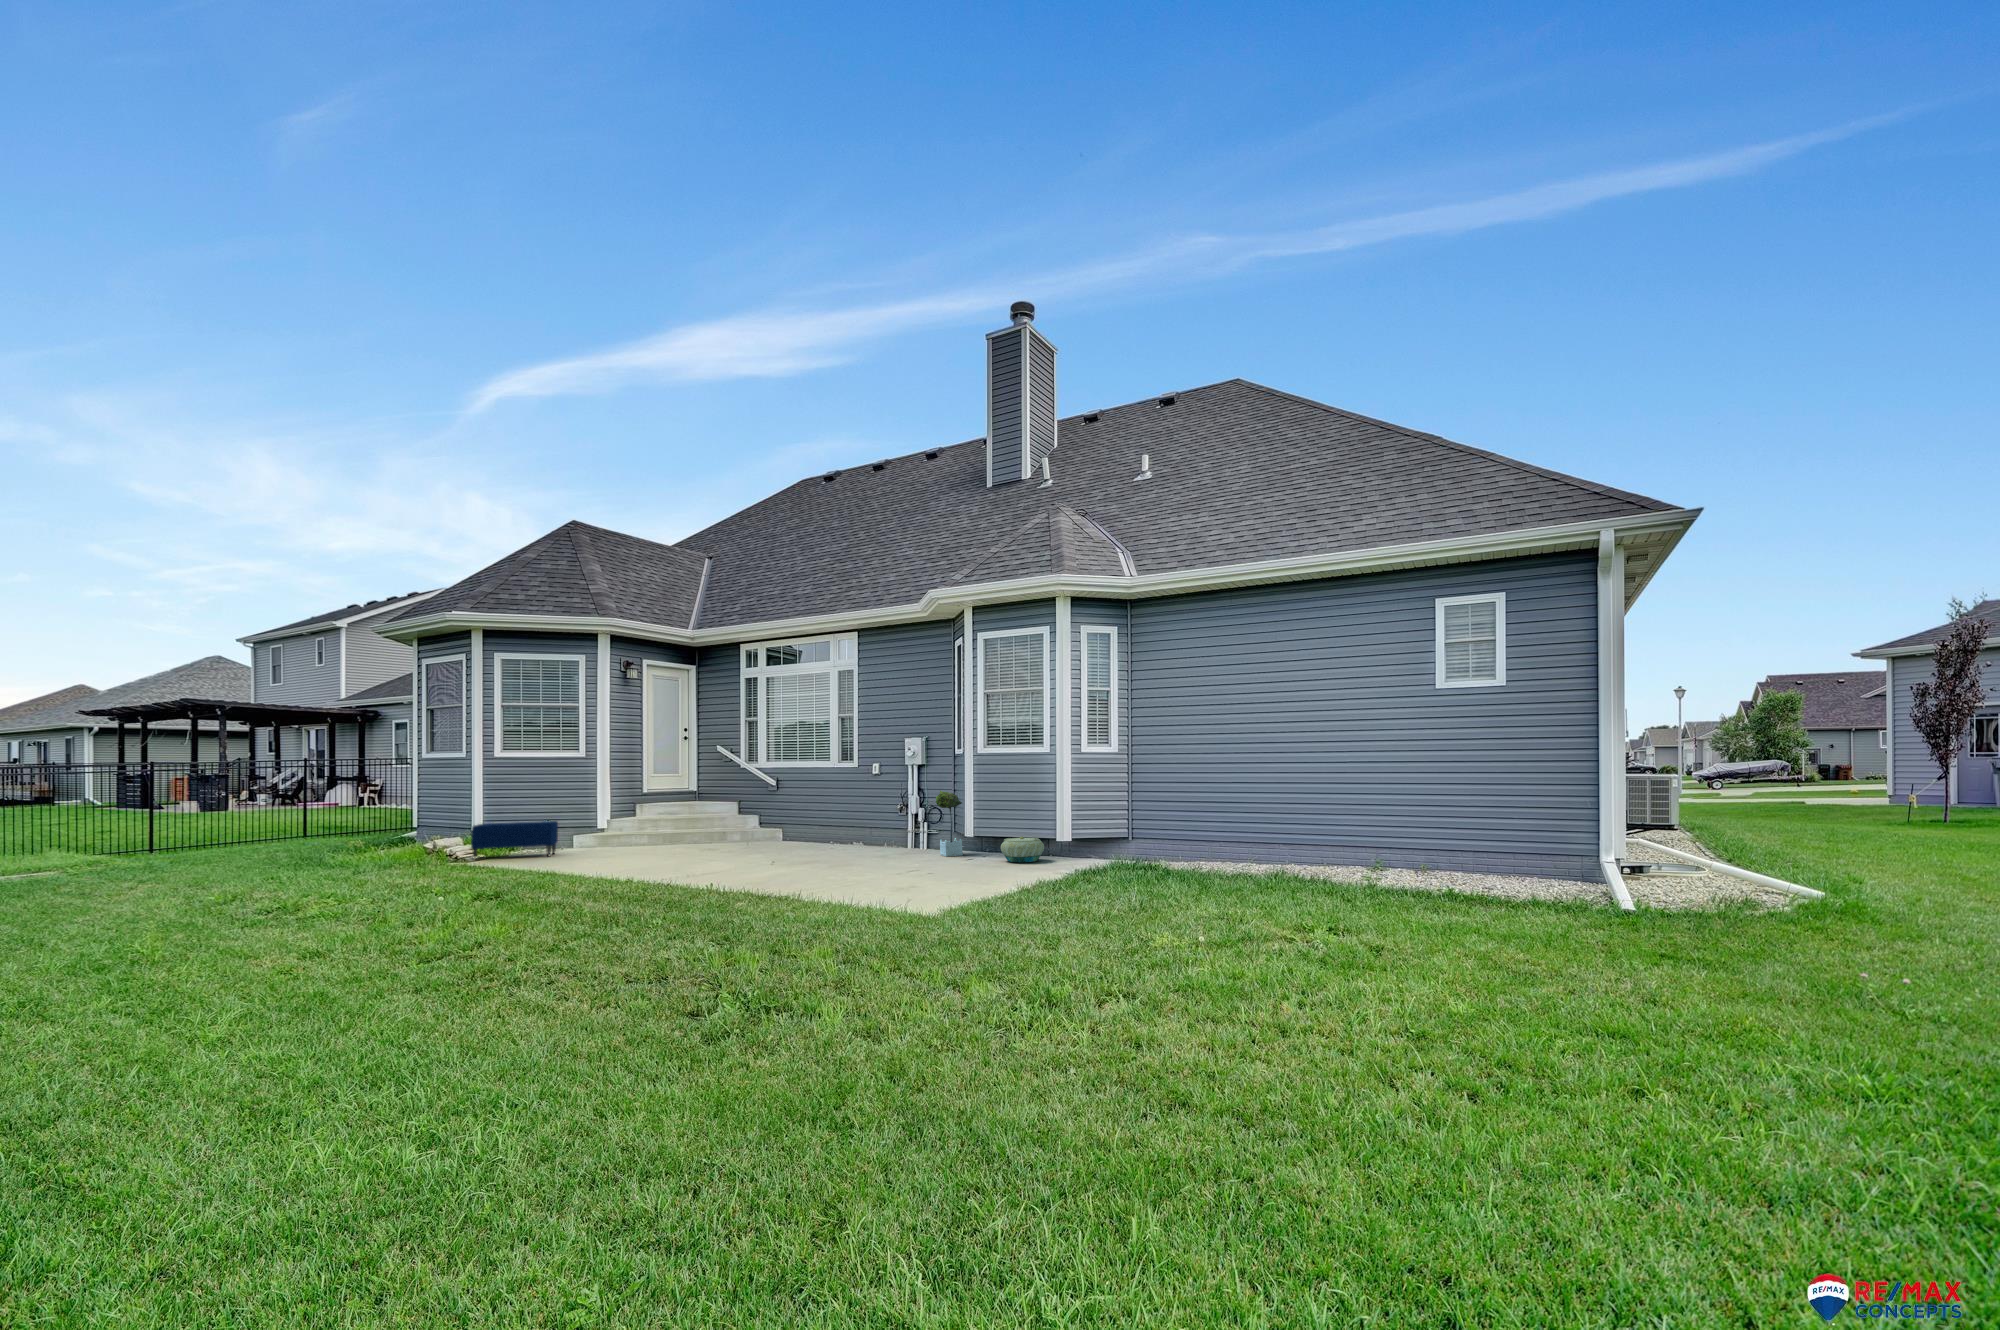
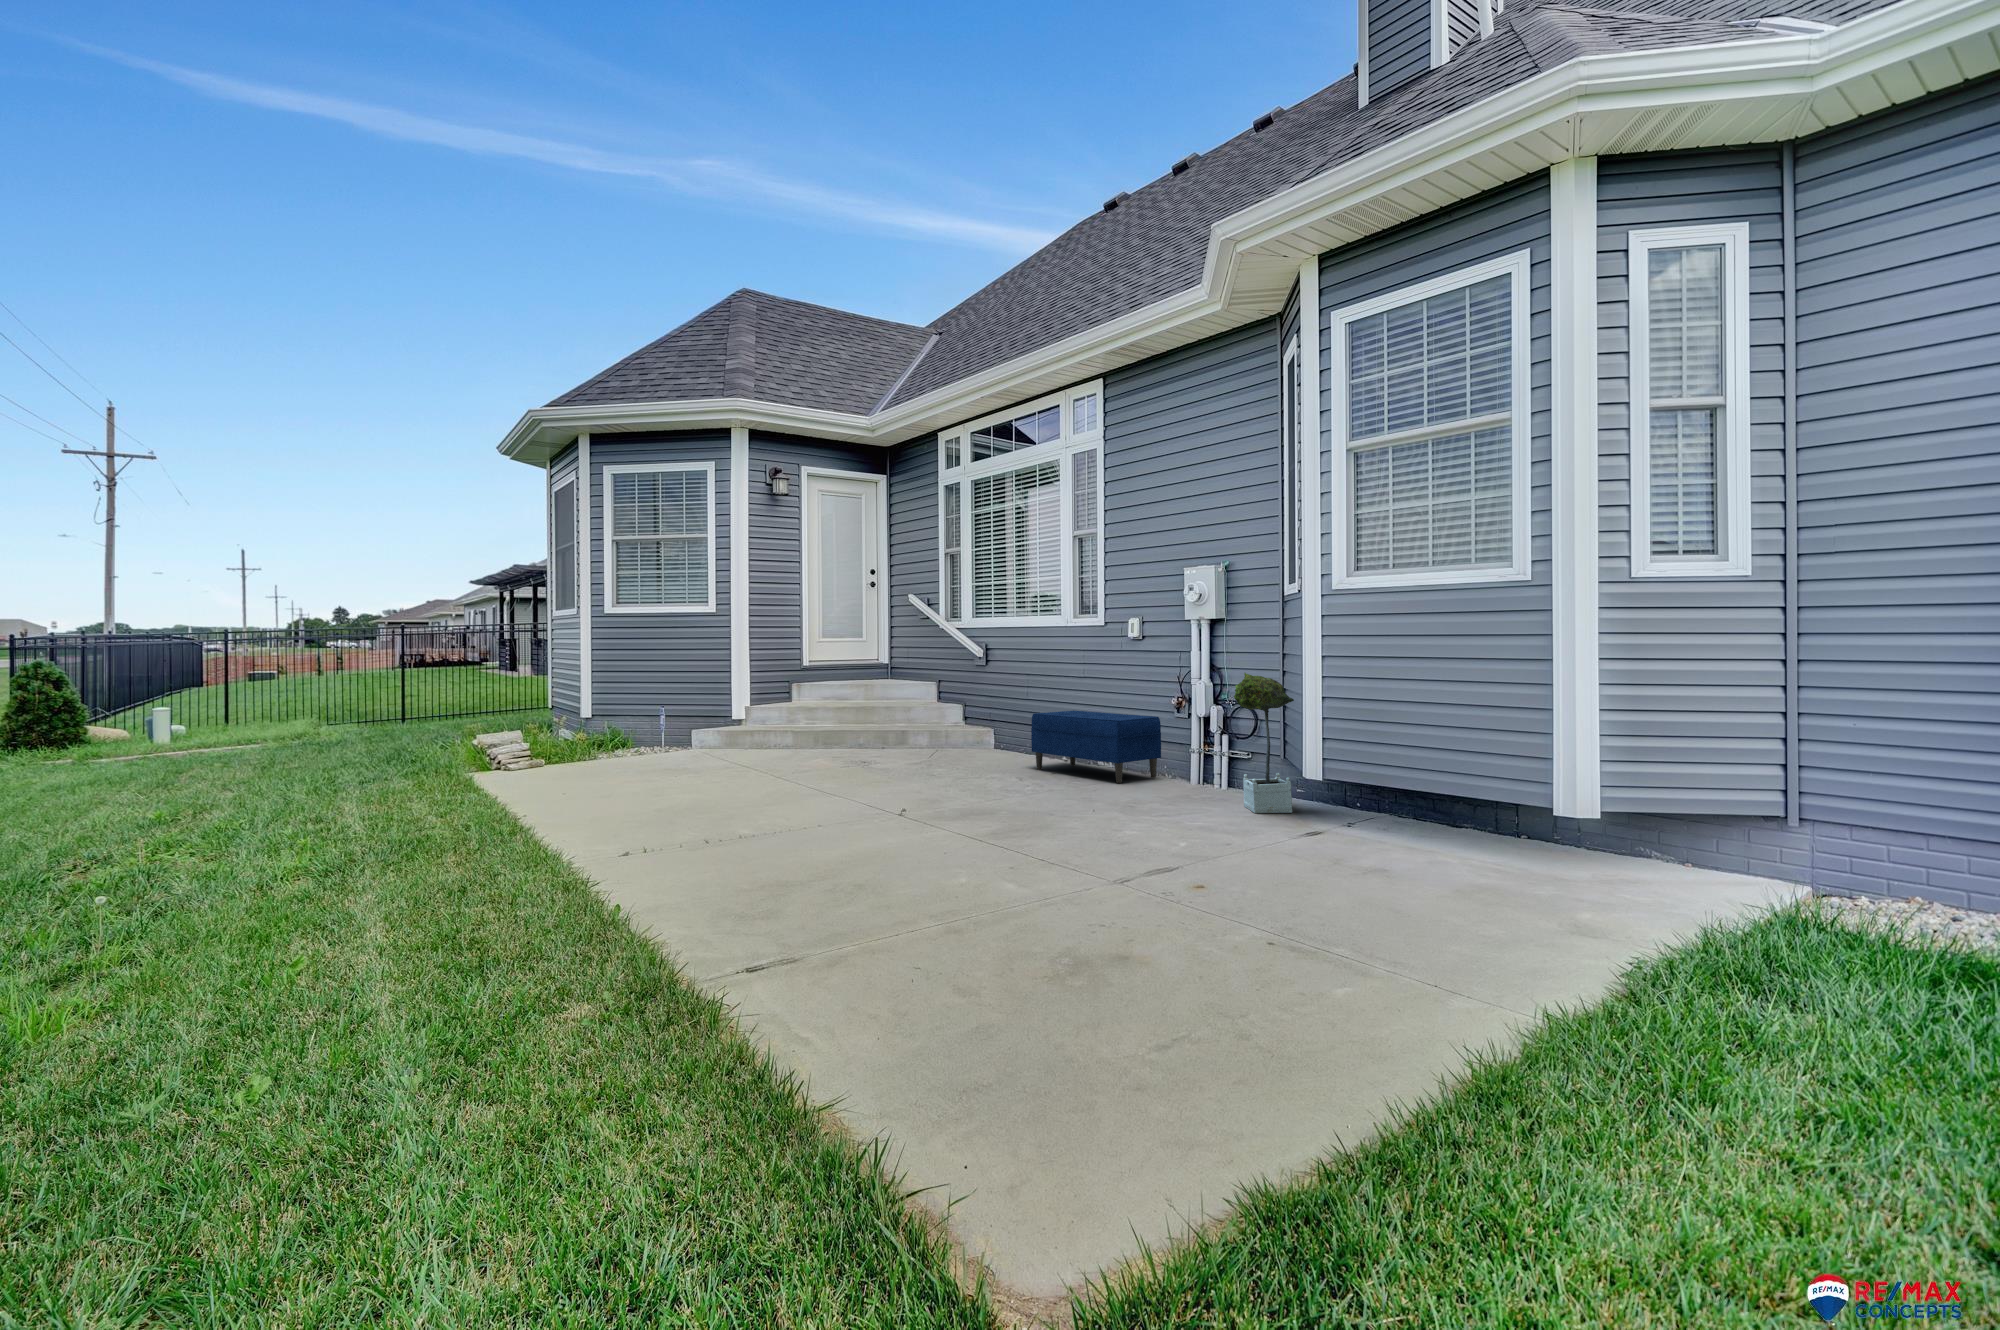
bench: present [471,821,558,860] -> present [1031,710,1161,783]
basket: present [1001,836,1044,862] -> none [1384,792,1508,861]

